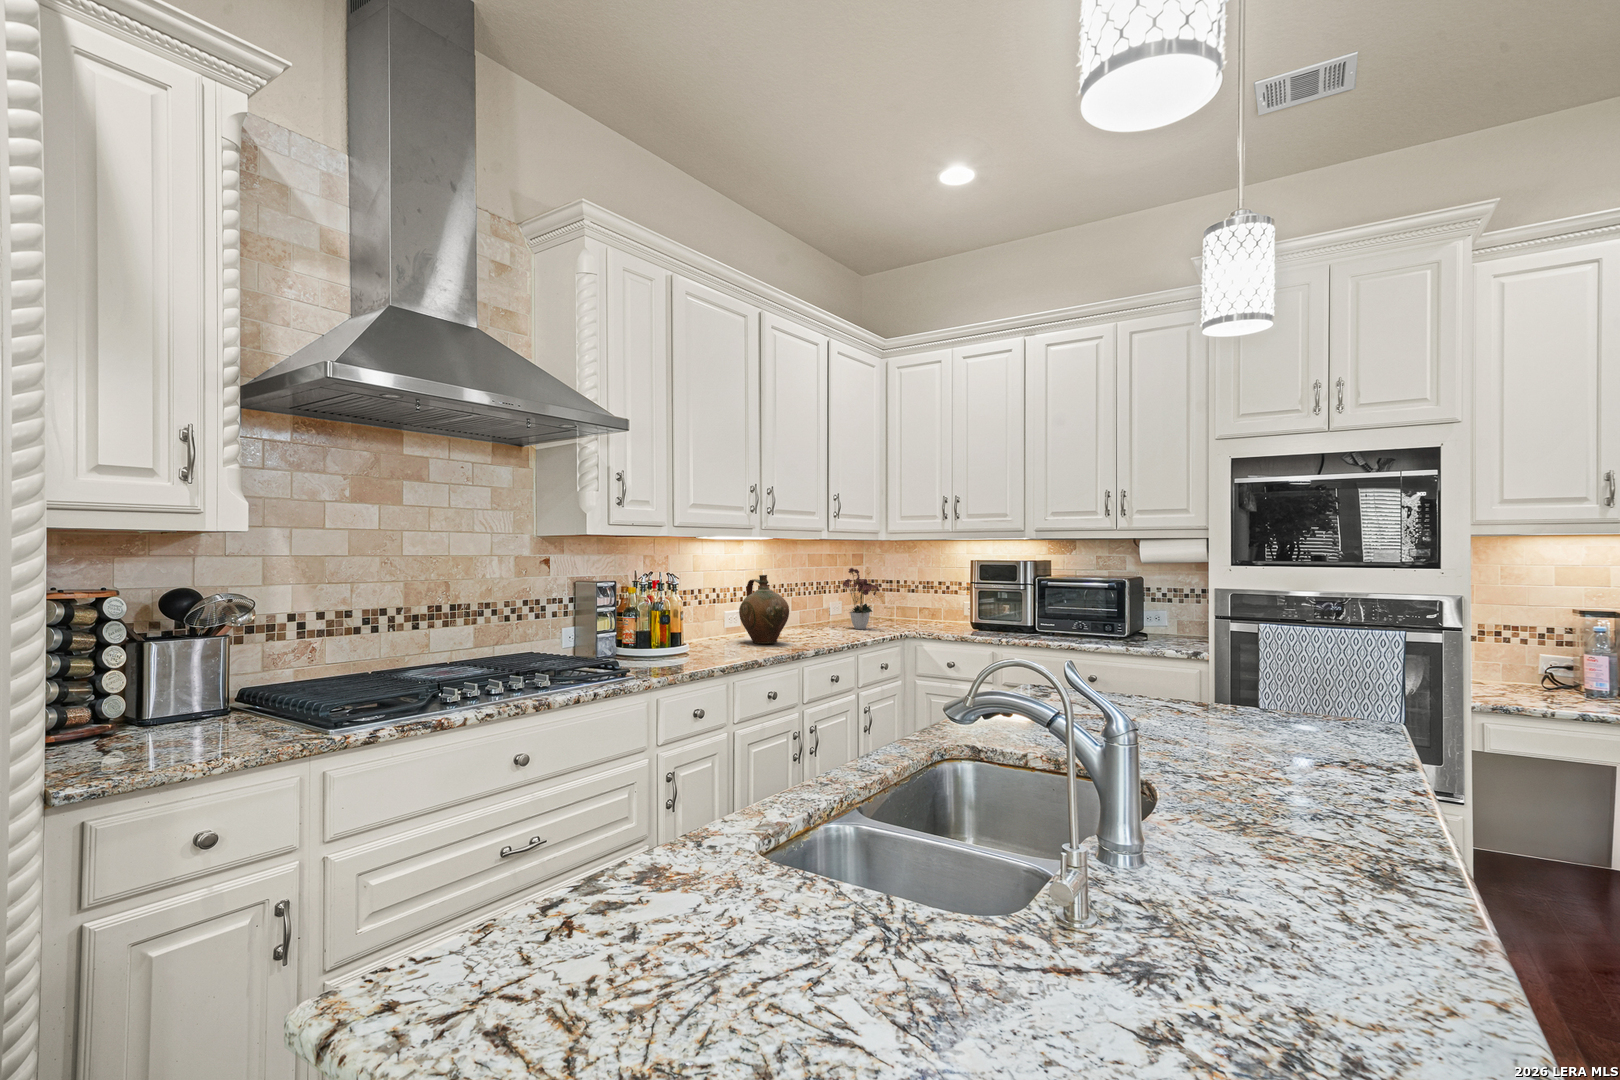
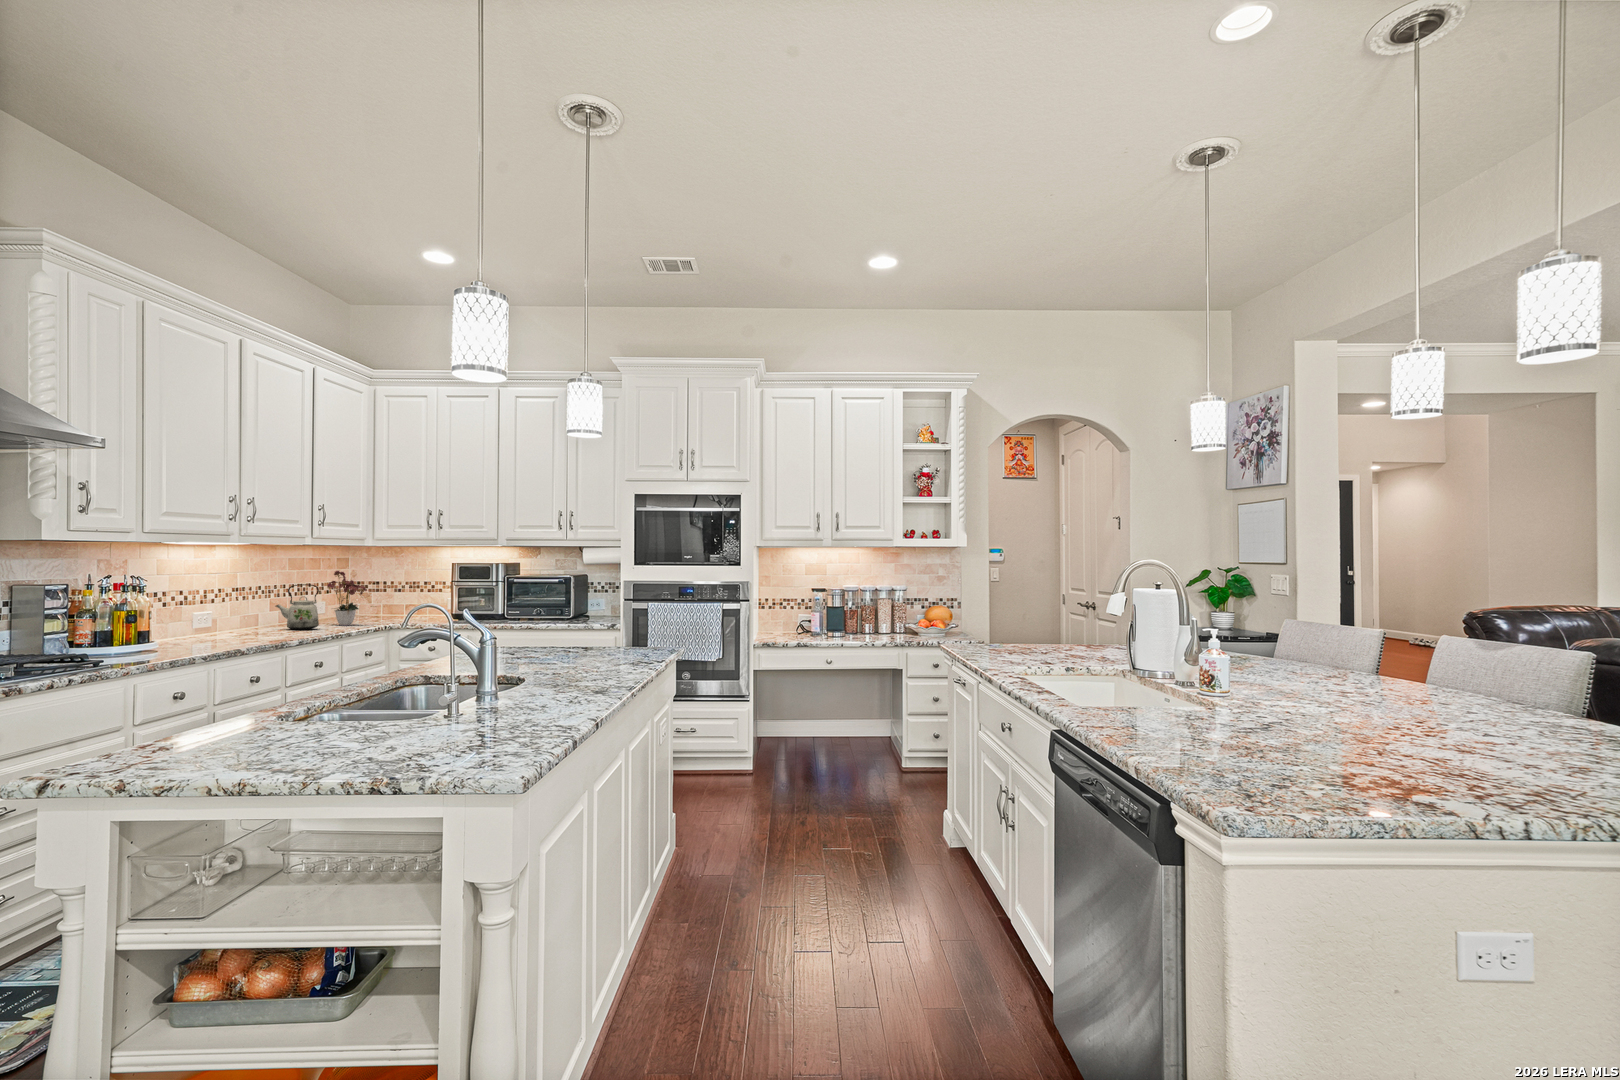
ceramic jug: present [739,575,789,644] -> none [214,577,272,640]
kettle: none [795,583,835,633] -> present [275,584,319,630]

